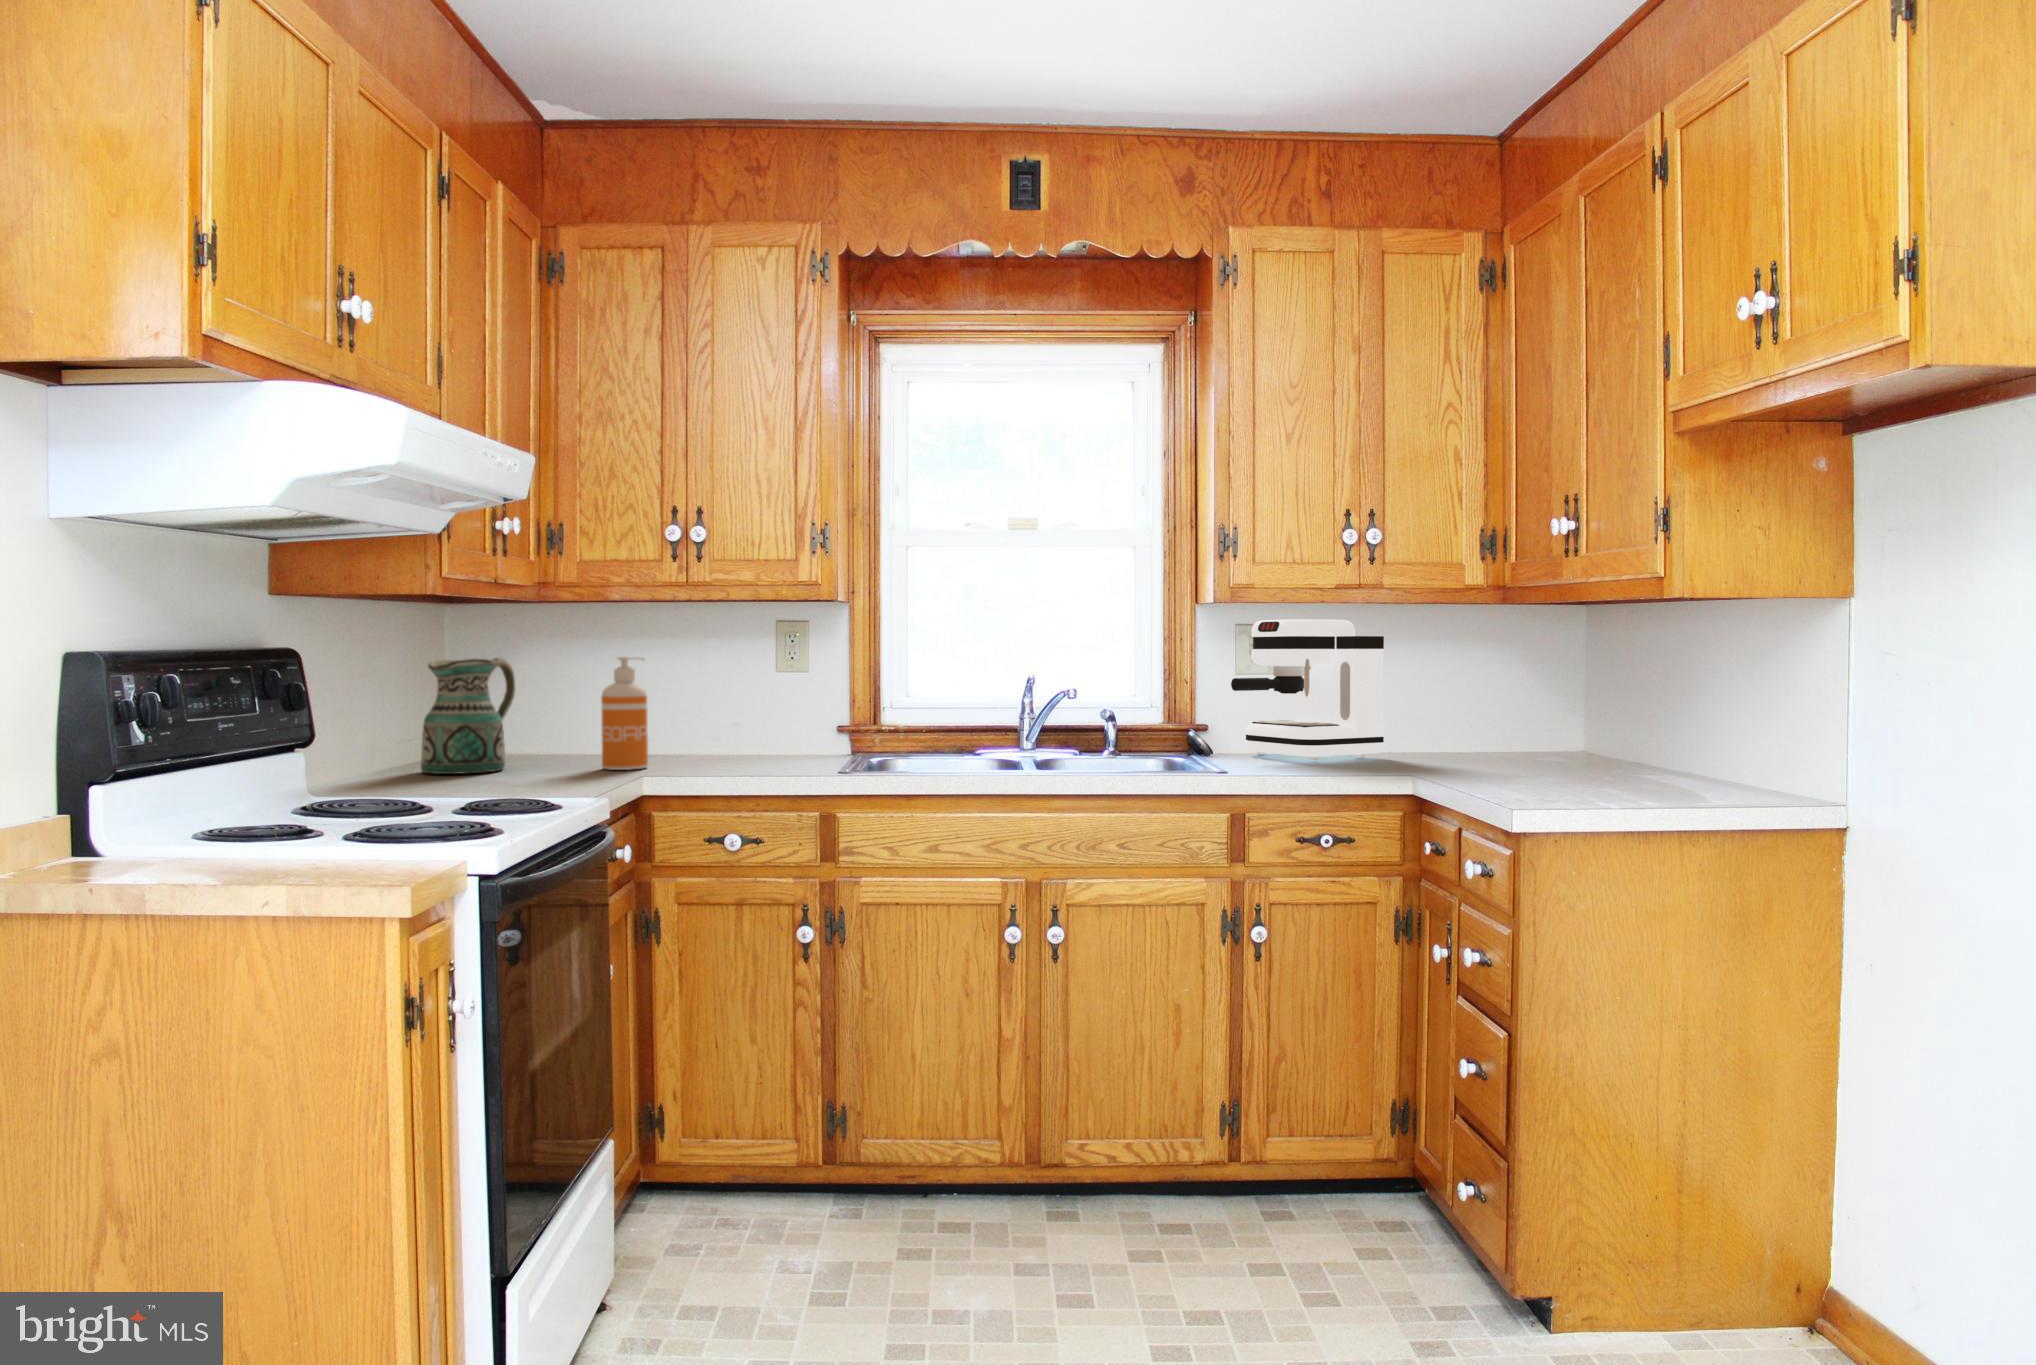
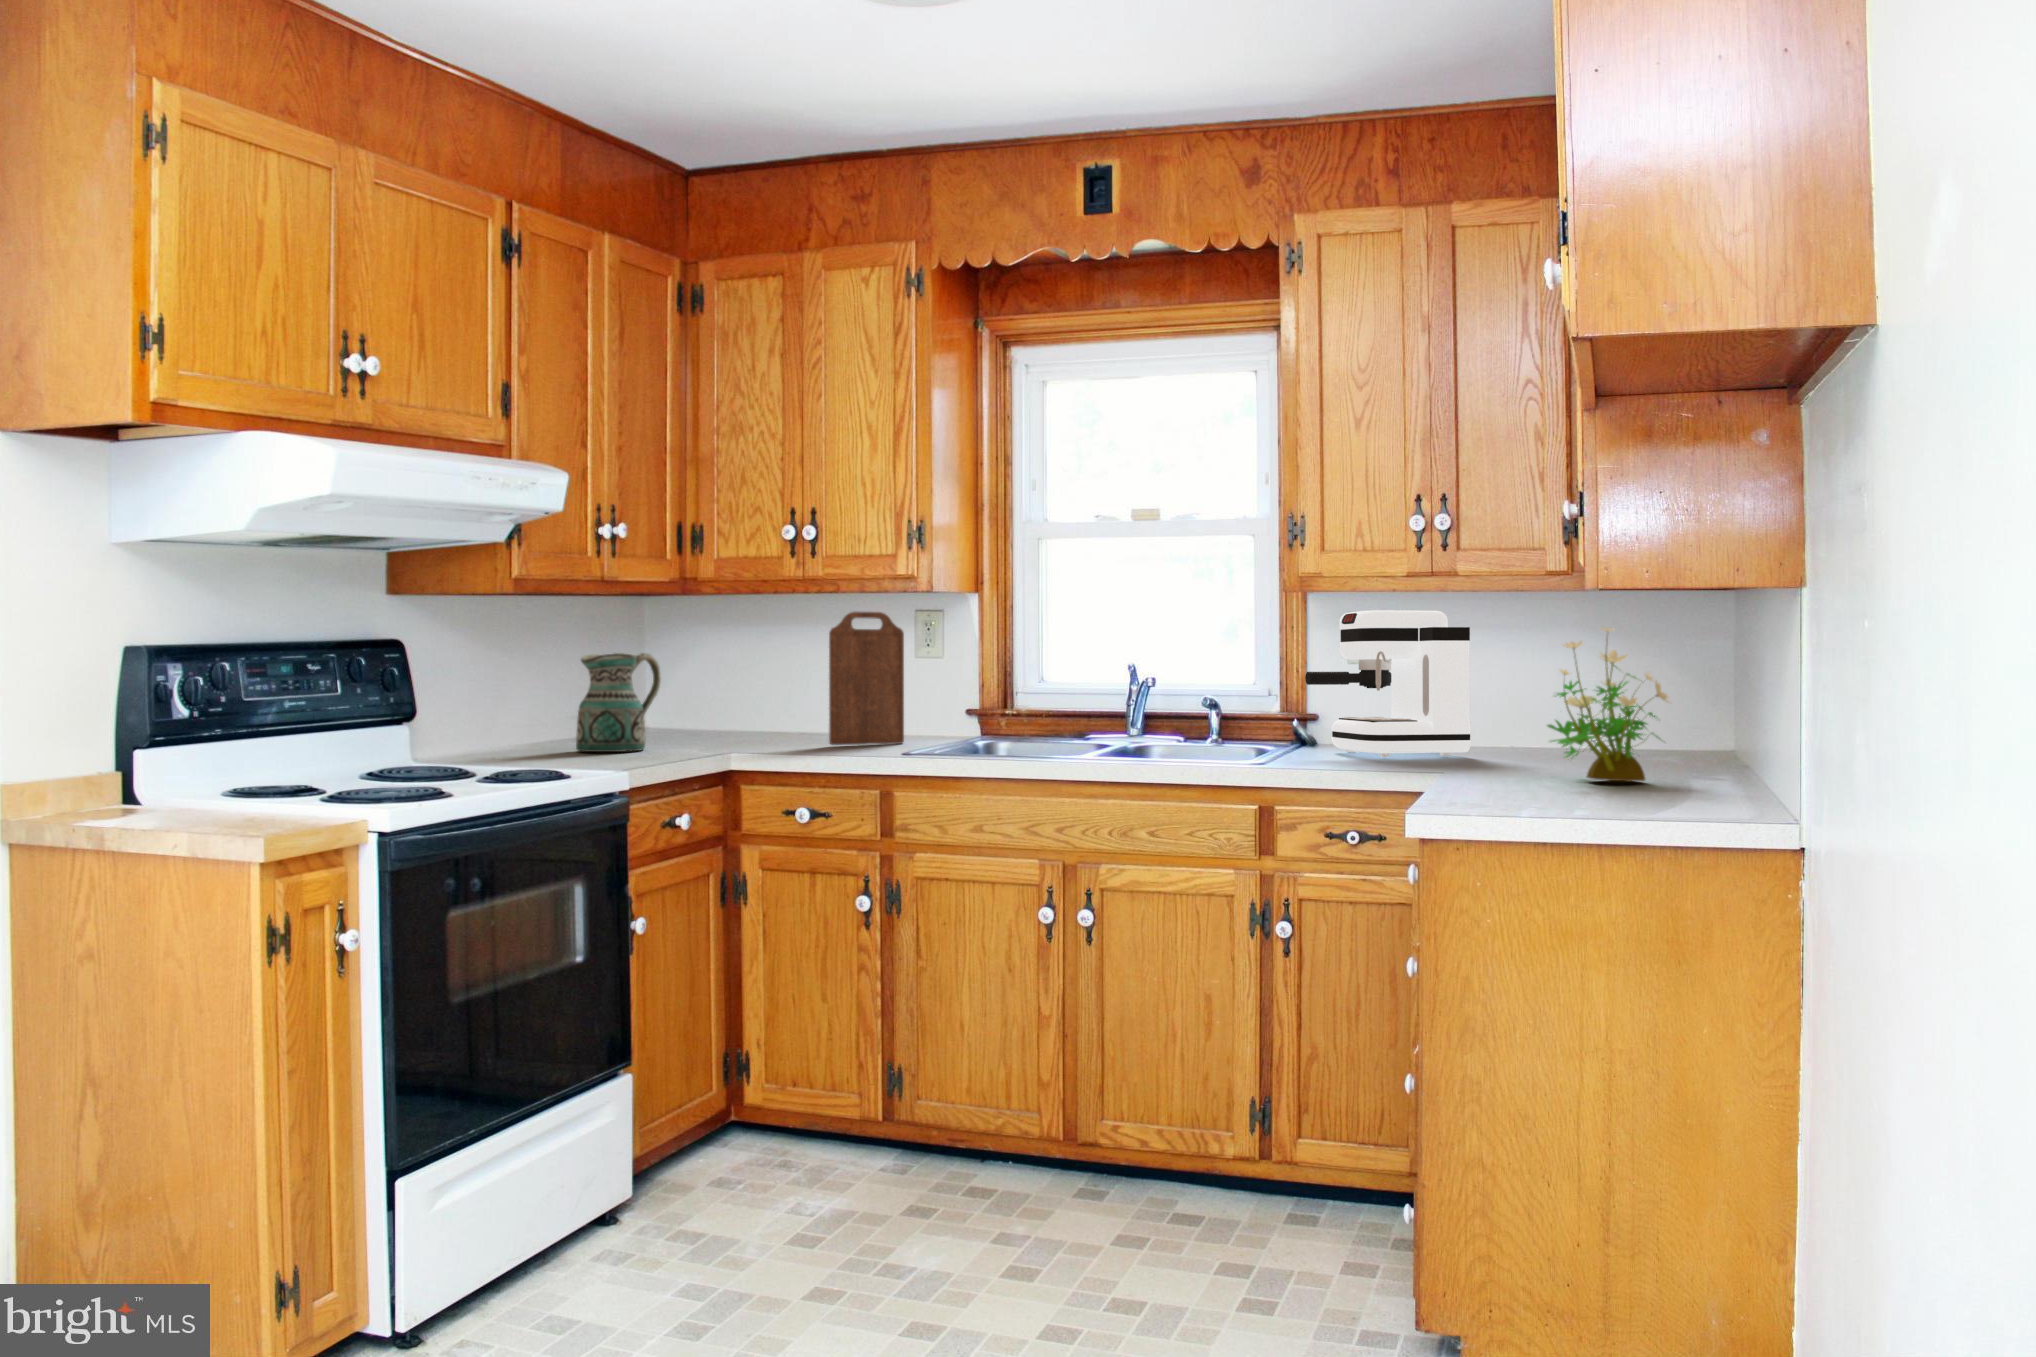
cutting board: none [714,612,790,757] -> present [829,611,904,745]
potted plant: none [1536,640,1651,786] -> present [1547,628,1669,782]
soap dispenser: present [601,657,648,770] -> none [718,652,759,752]

